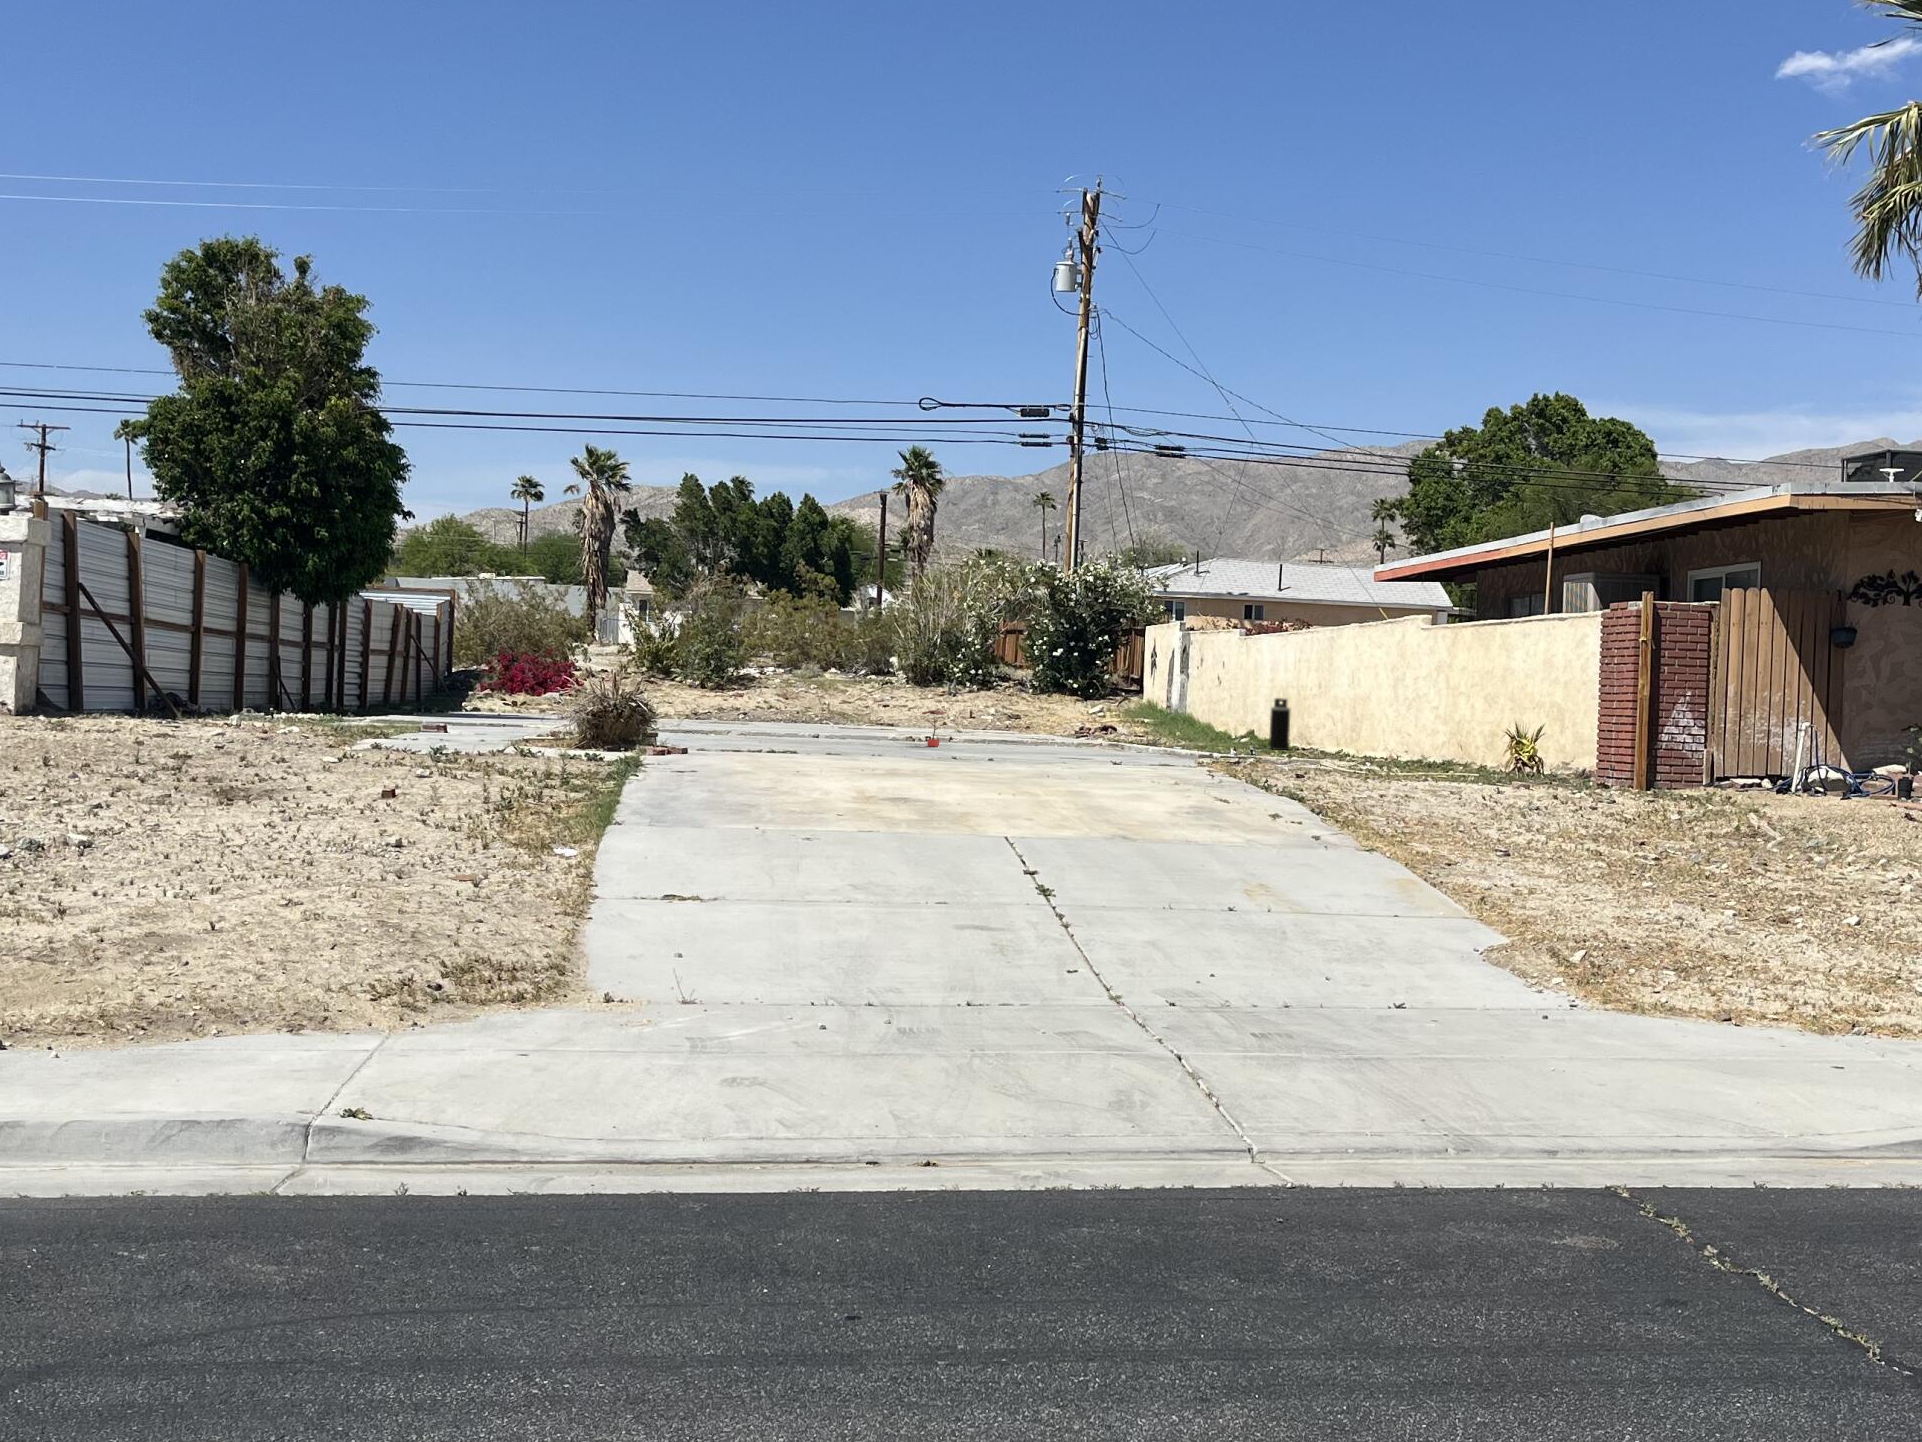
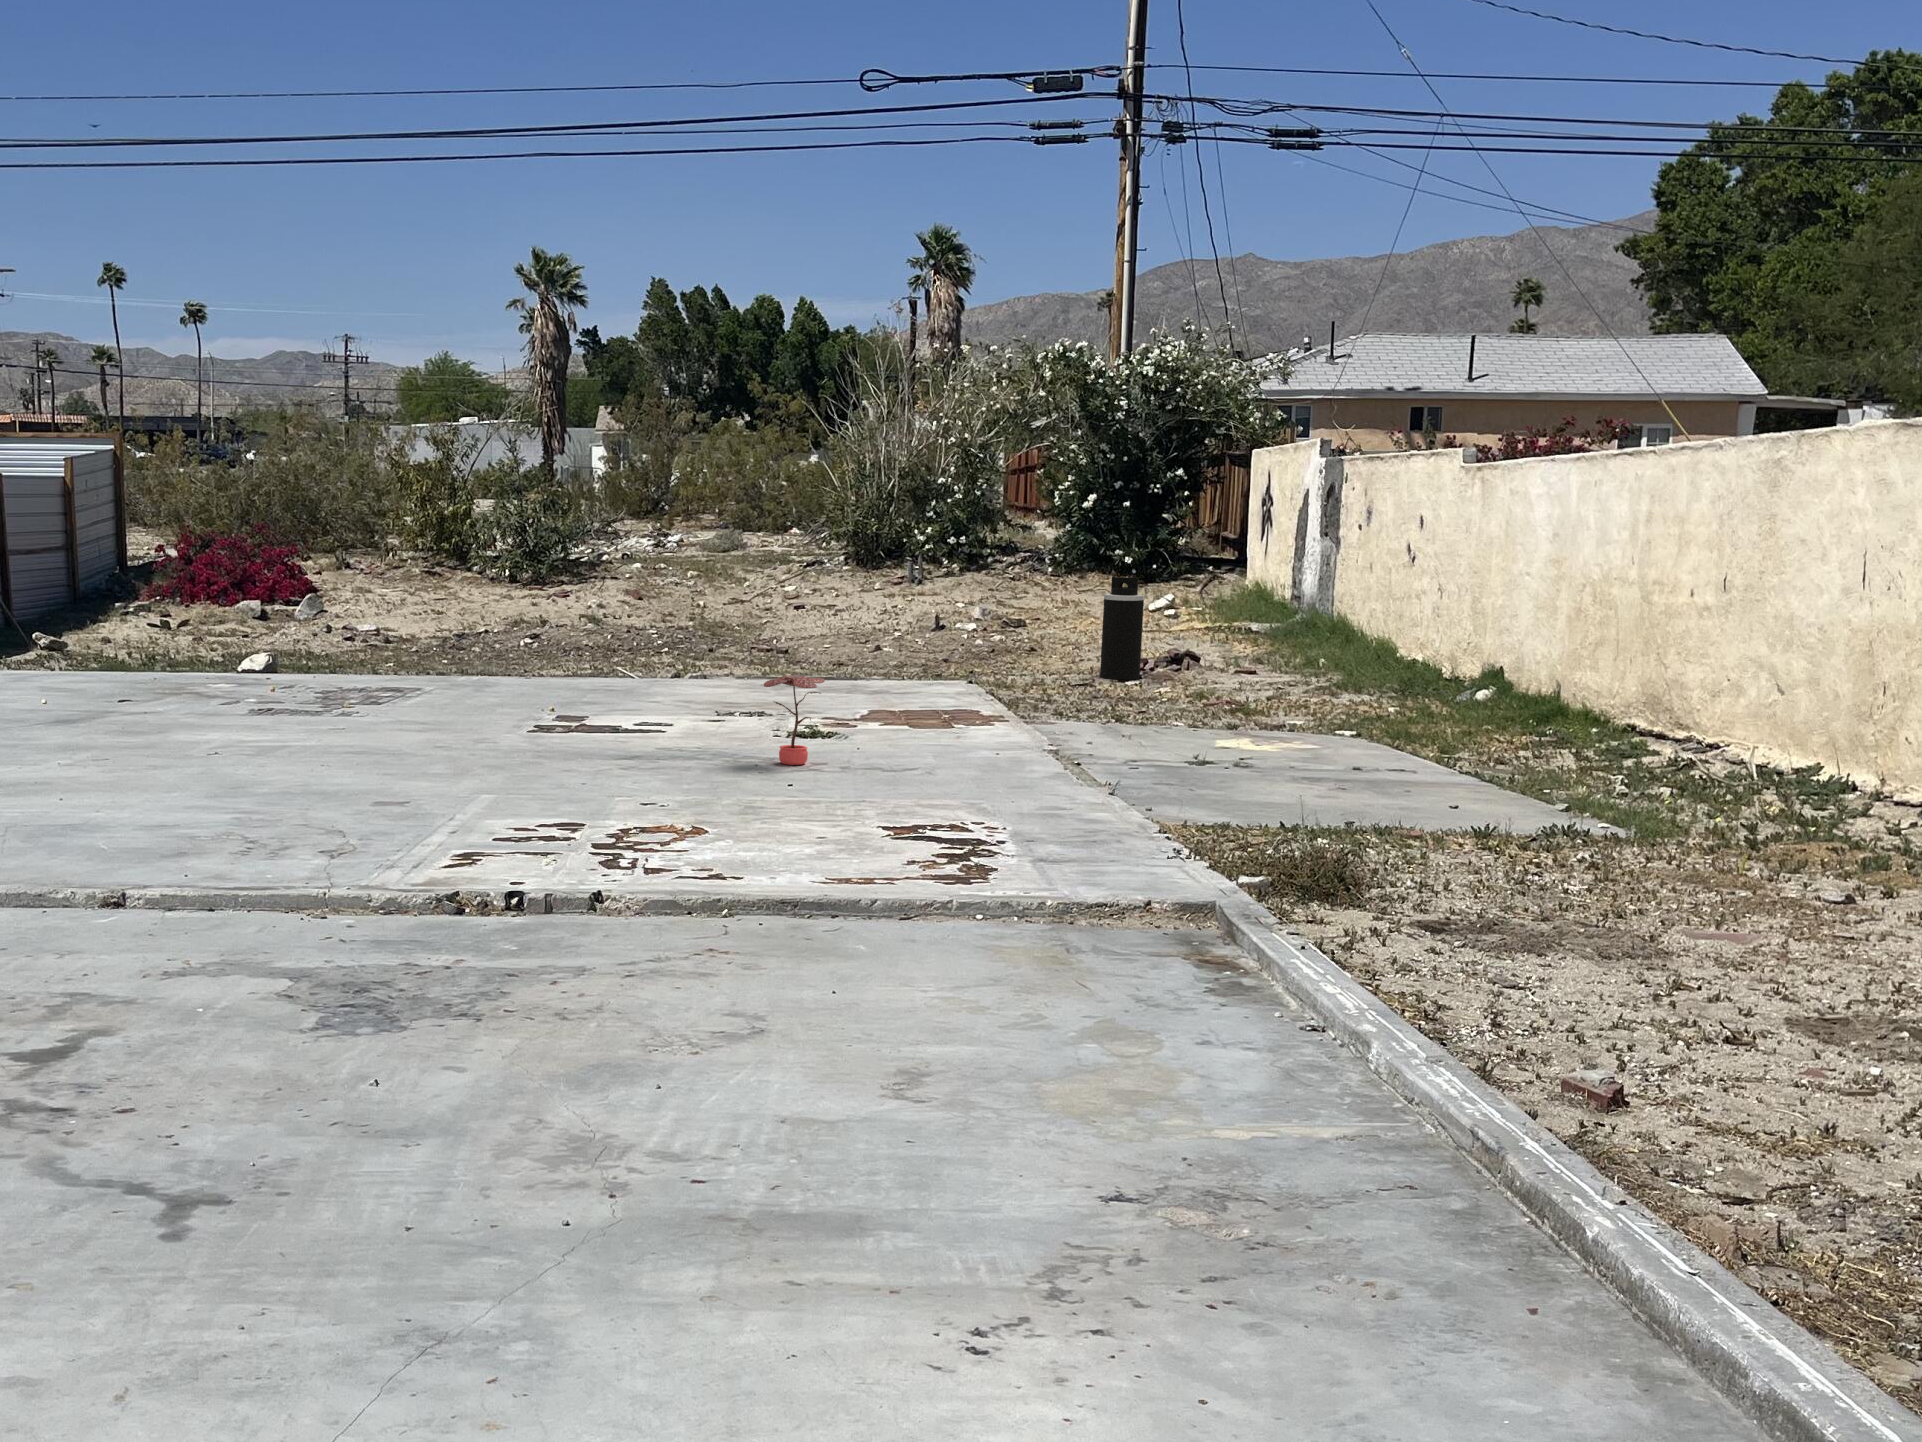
trash can: present [1269,698,1291,750] -> present [1100,577,1144,680]

